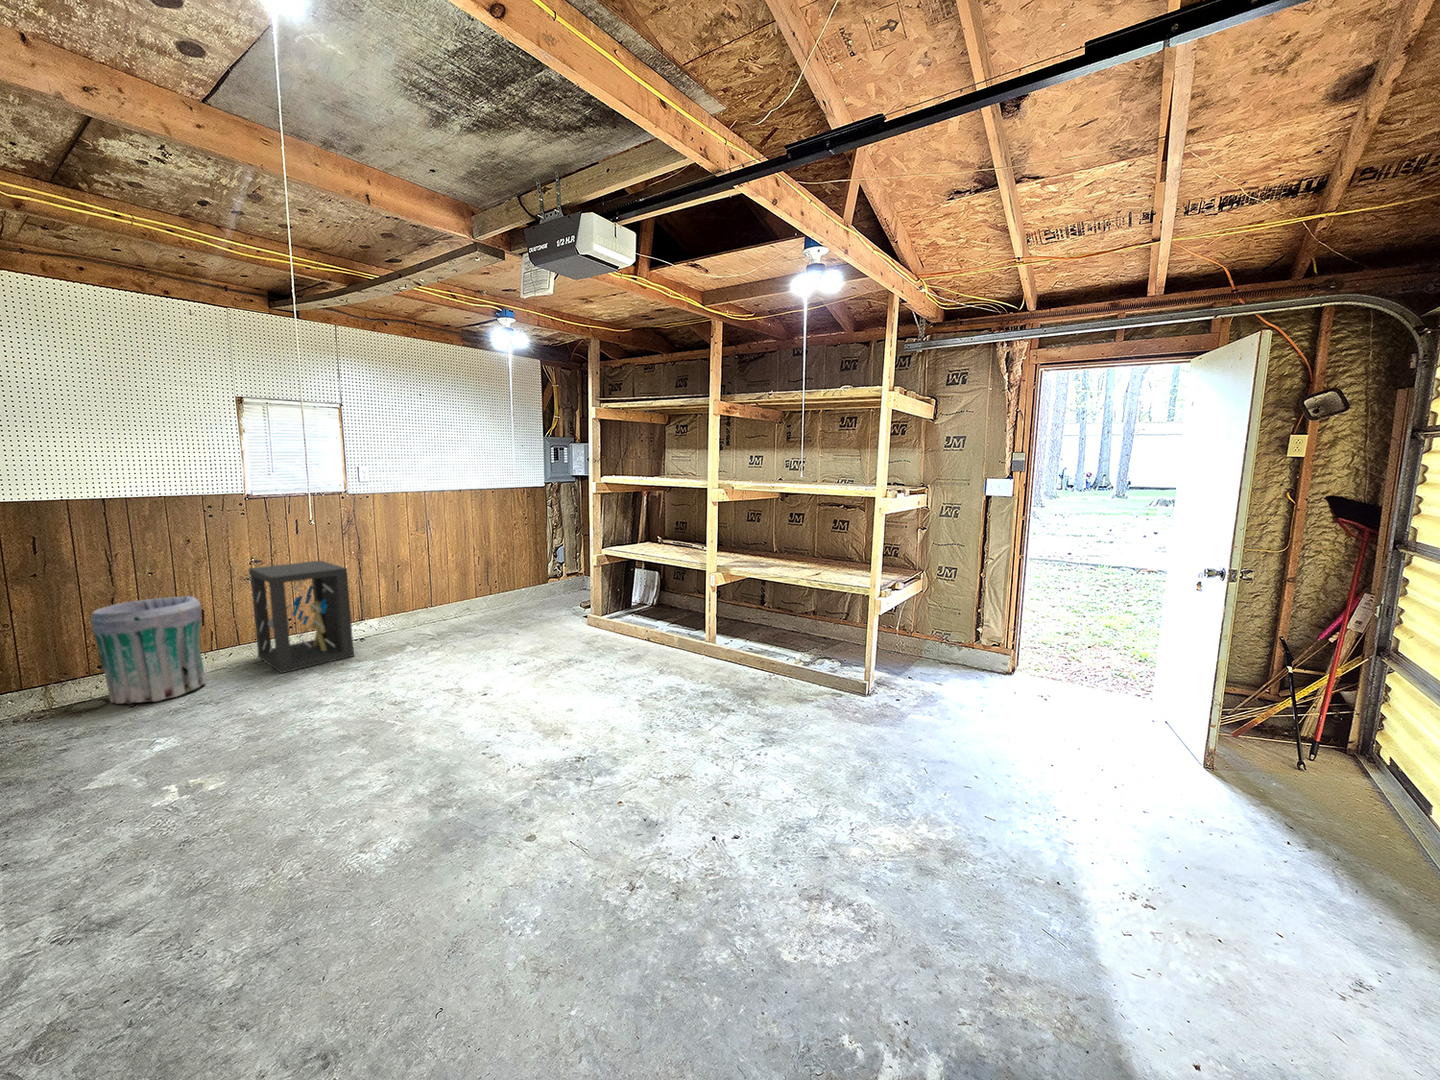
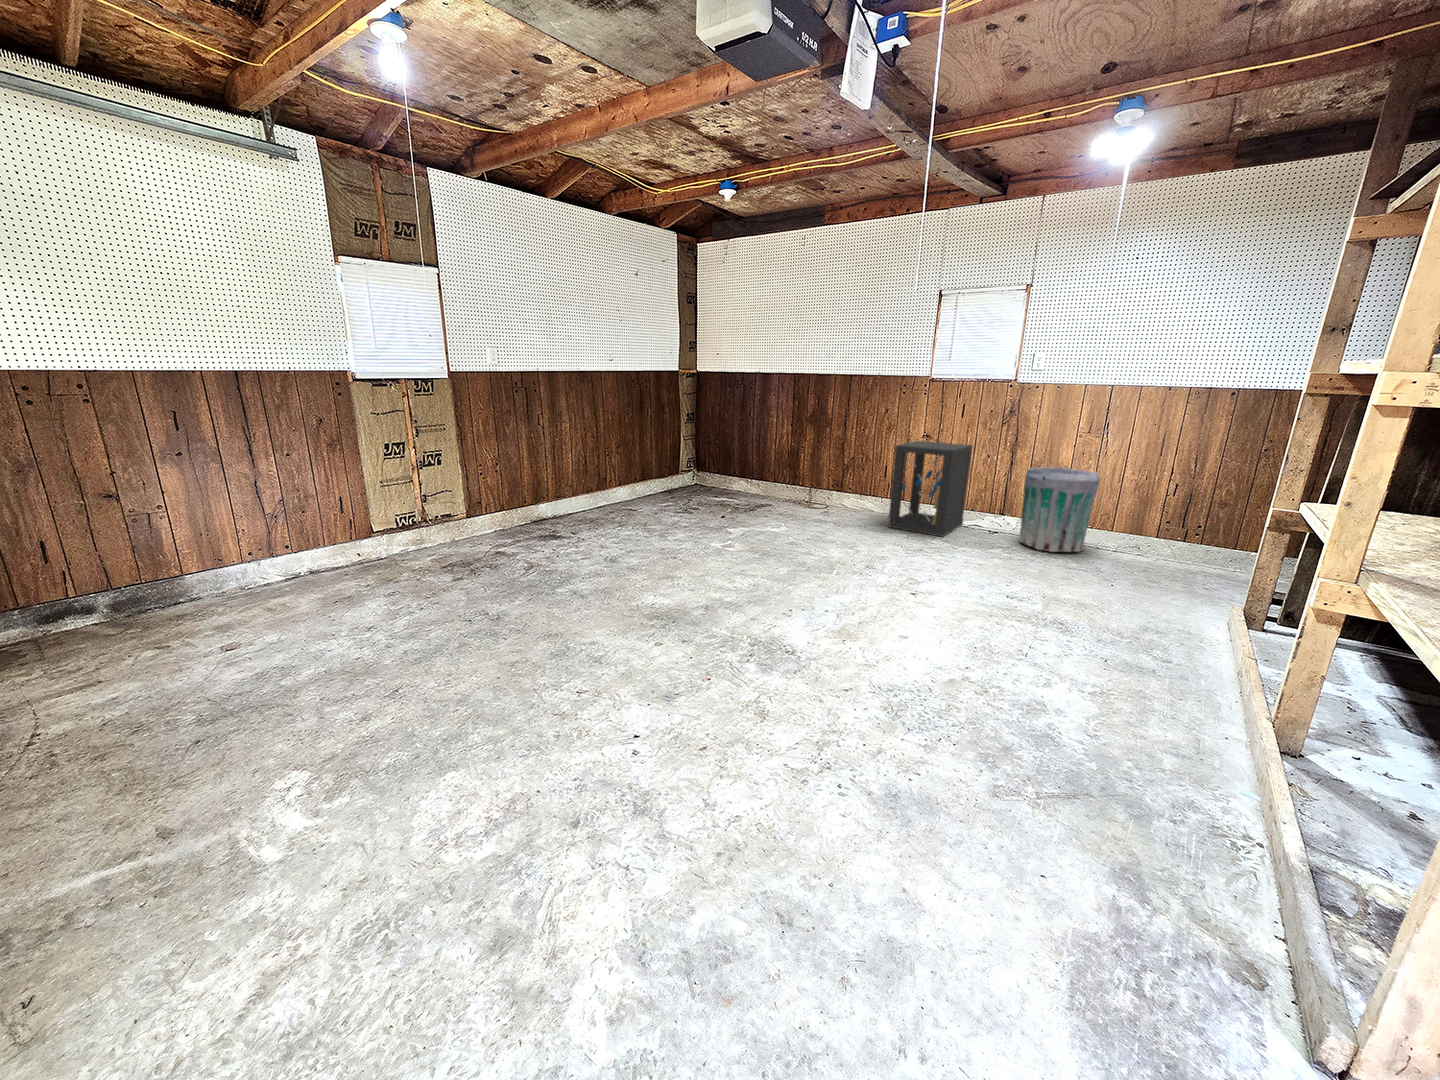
trash can: present [91,595,206,704] -> present [1019,467,1100,552]

